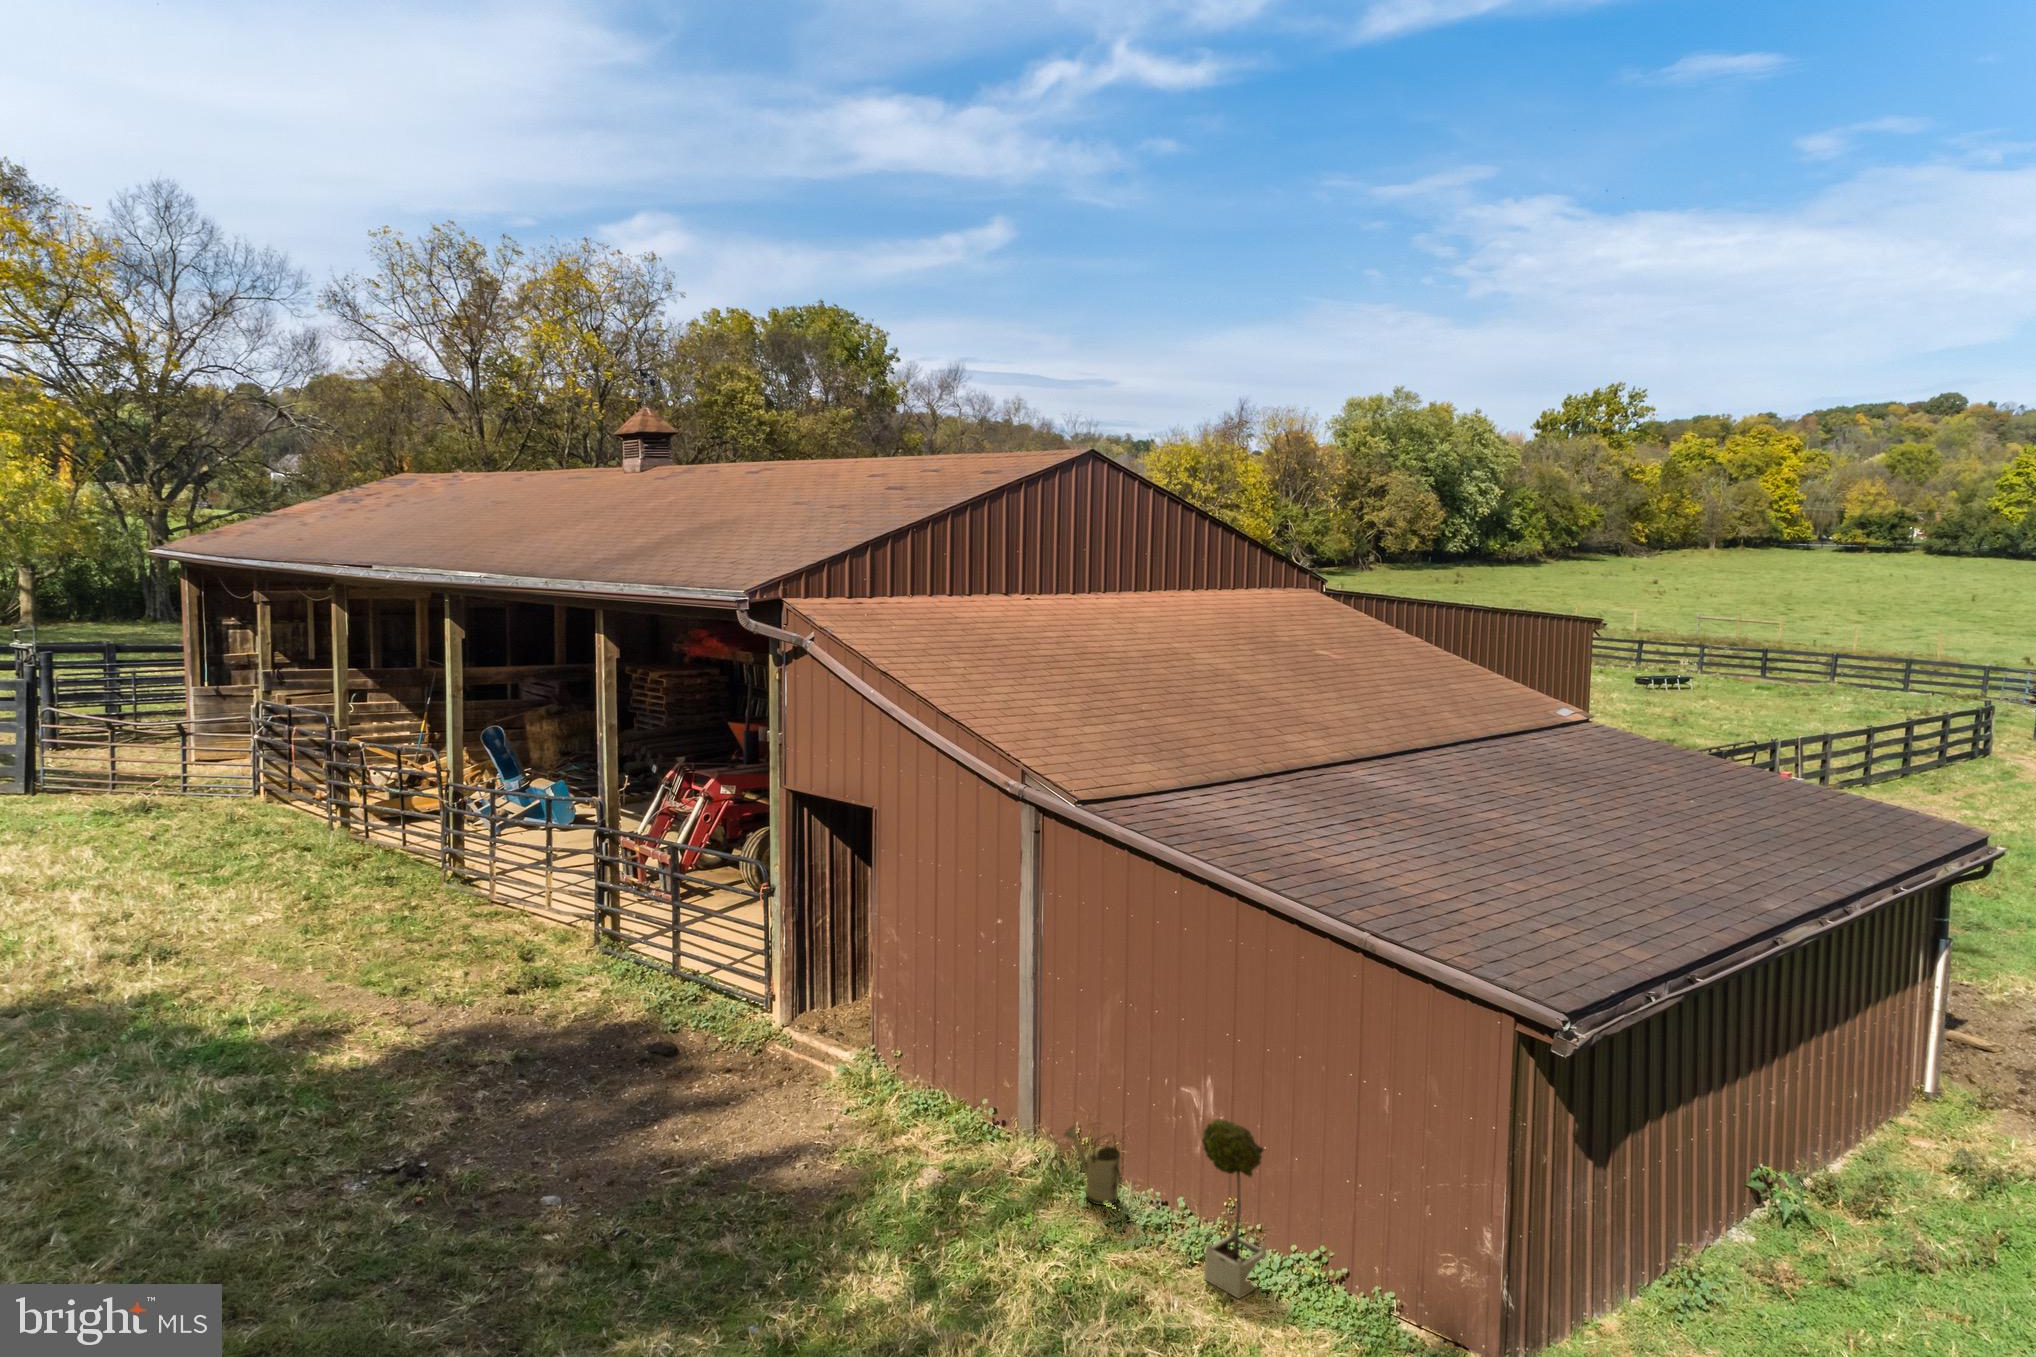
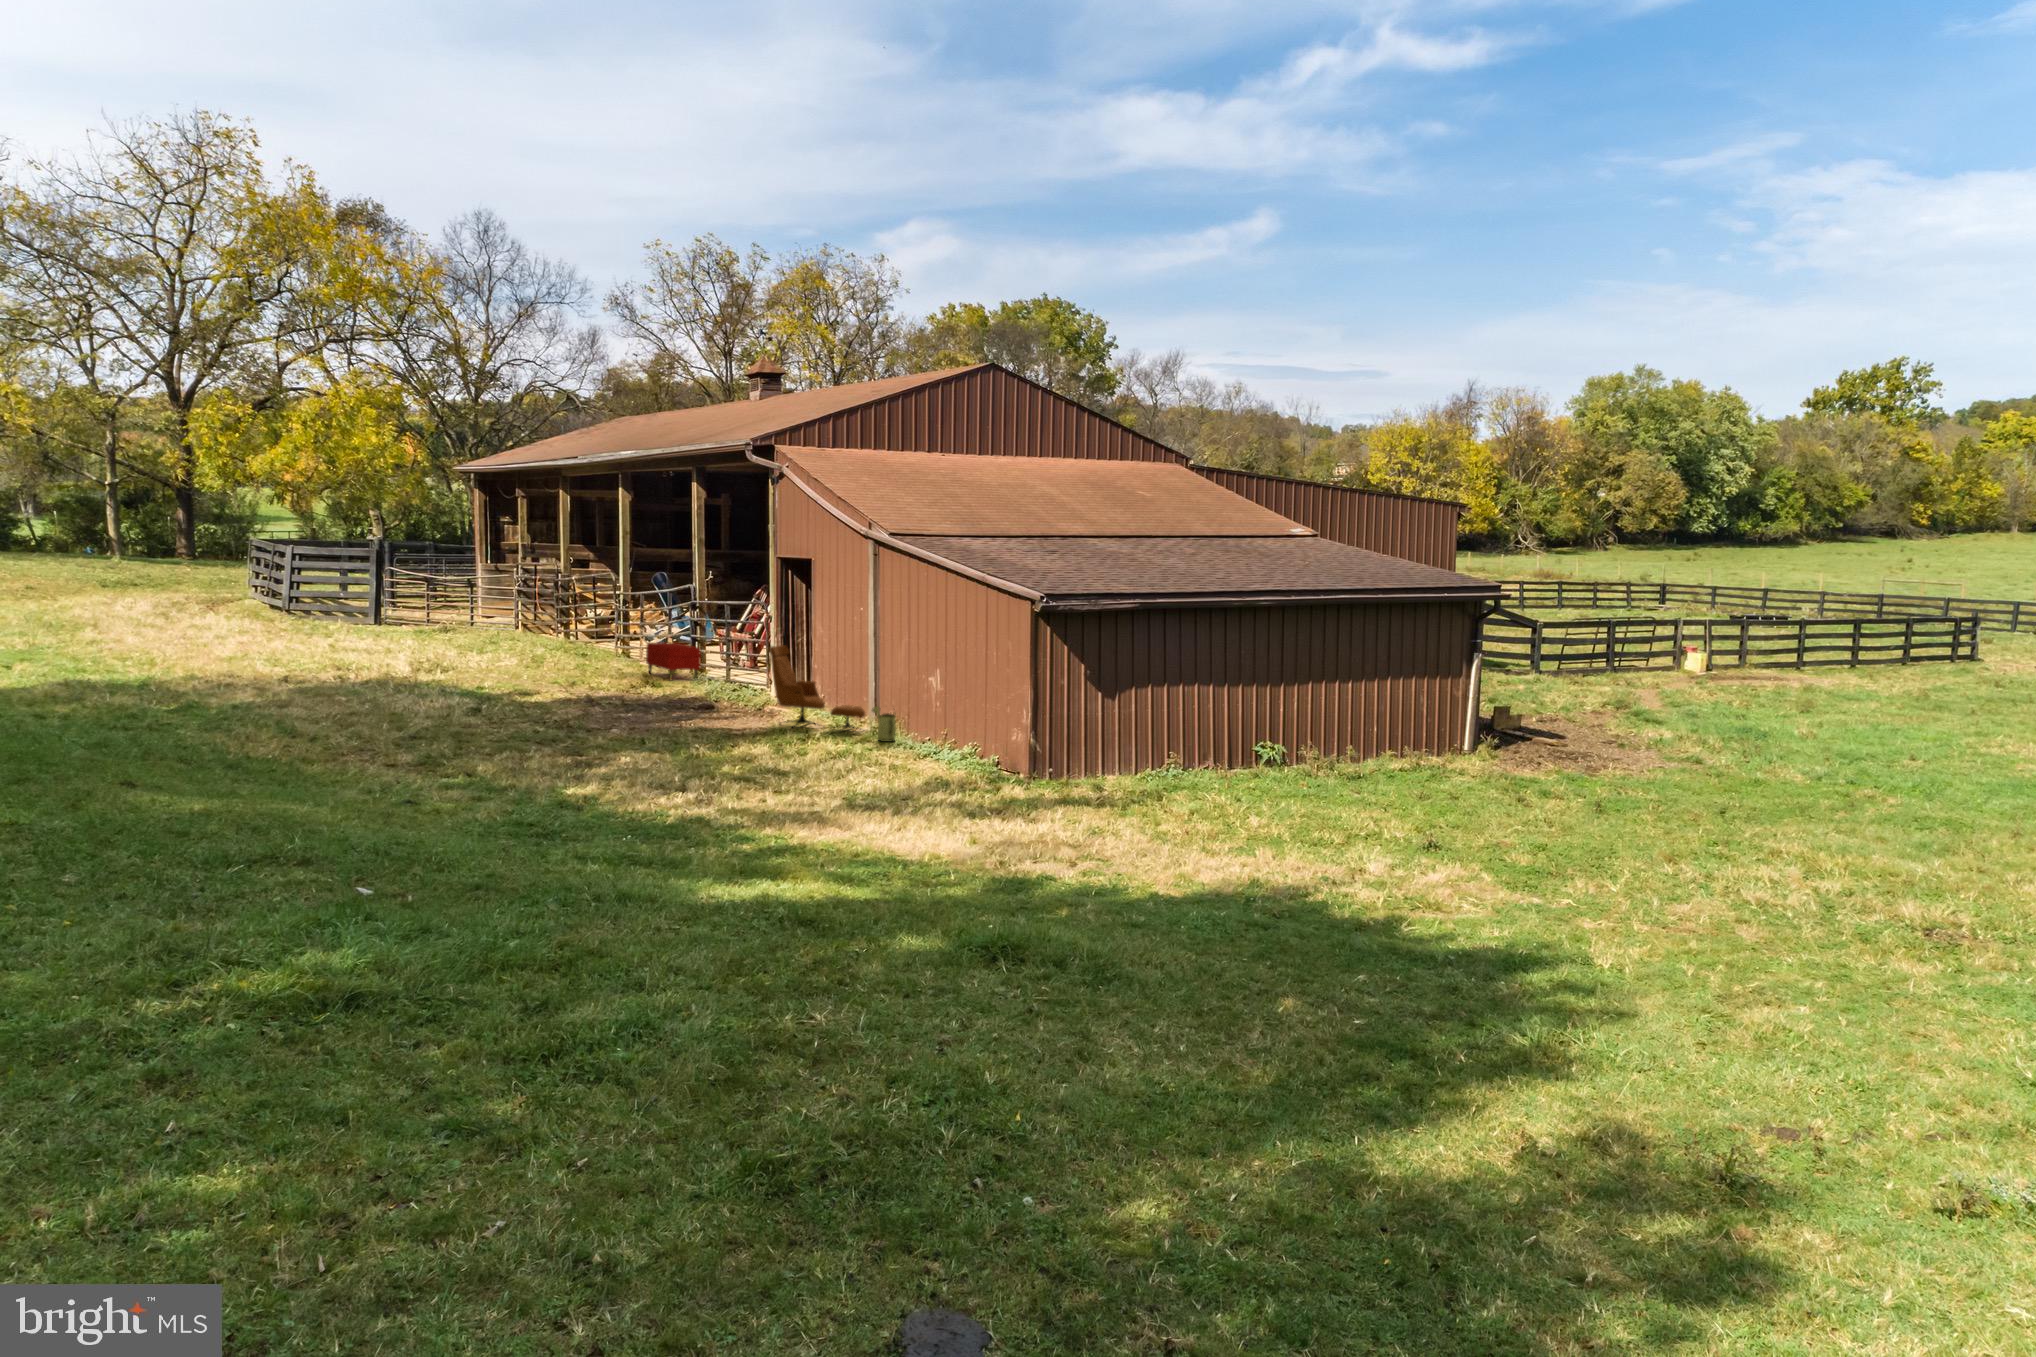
bench: none [521,884,623,966] -> present [646,642,701,680]
lounge chair: none [854,995,1030,1167] -> present [769,645,865,729]
potted tree: present [1202,1119,1266,1299] -> none [906,673,940,760]

